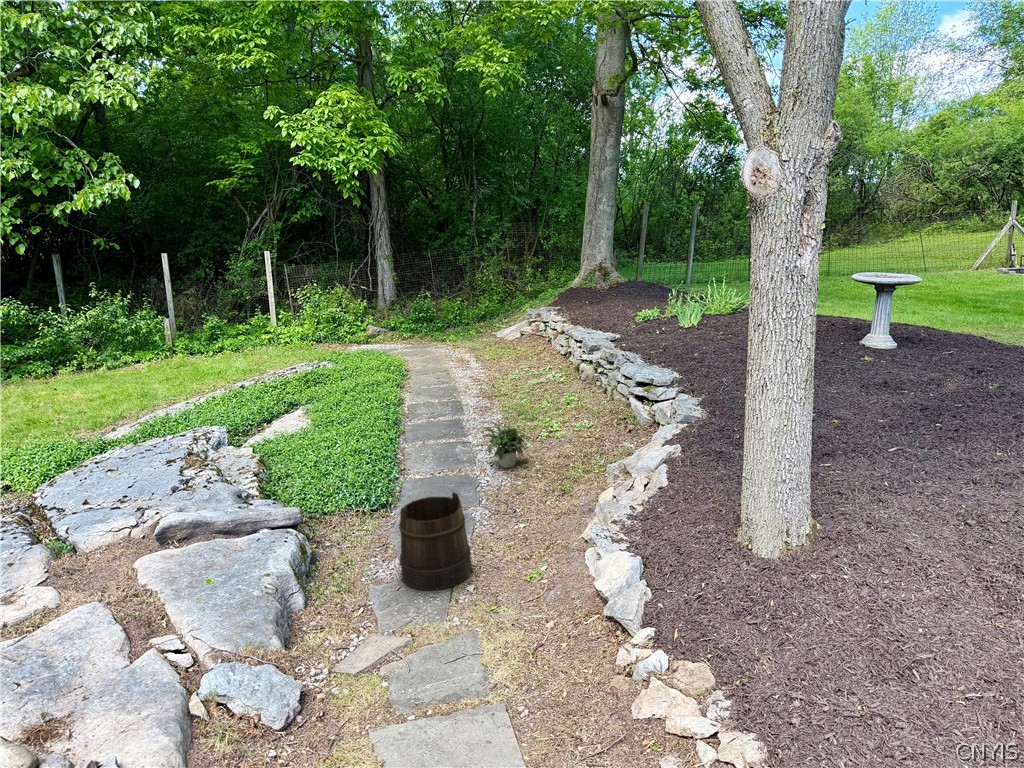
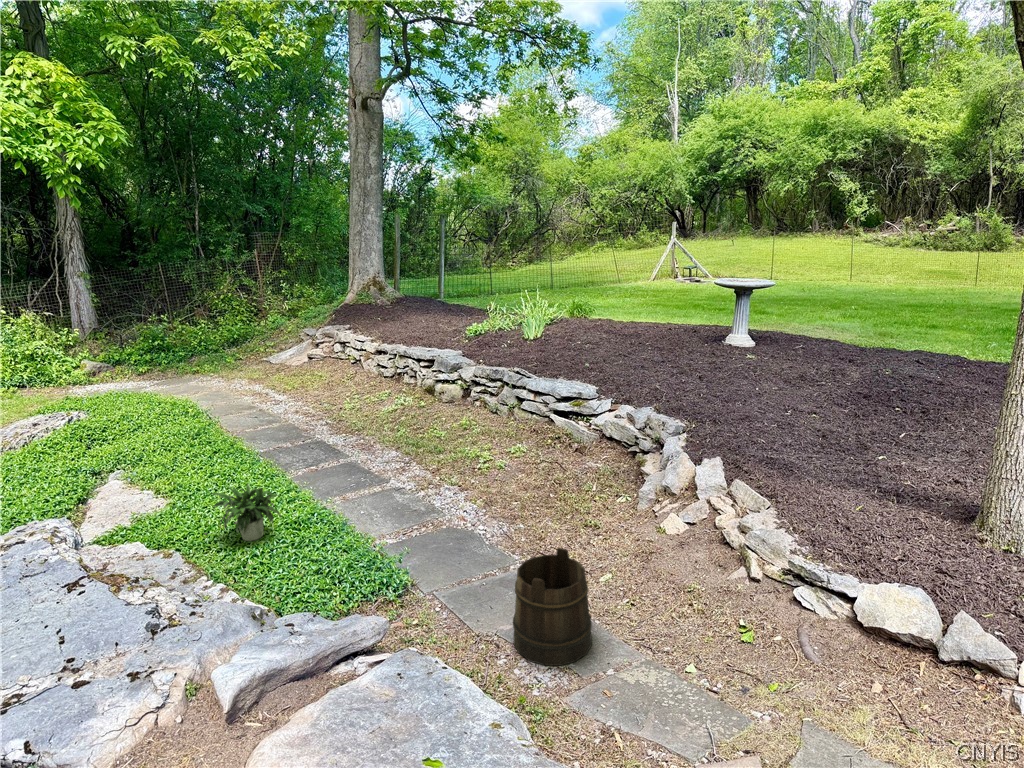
potted plant: present [483,425,529,468] -> present [212,484,281,541]

